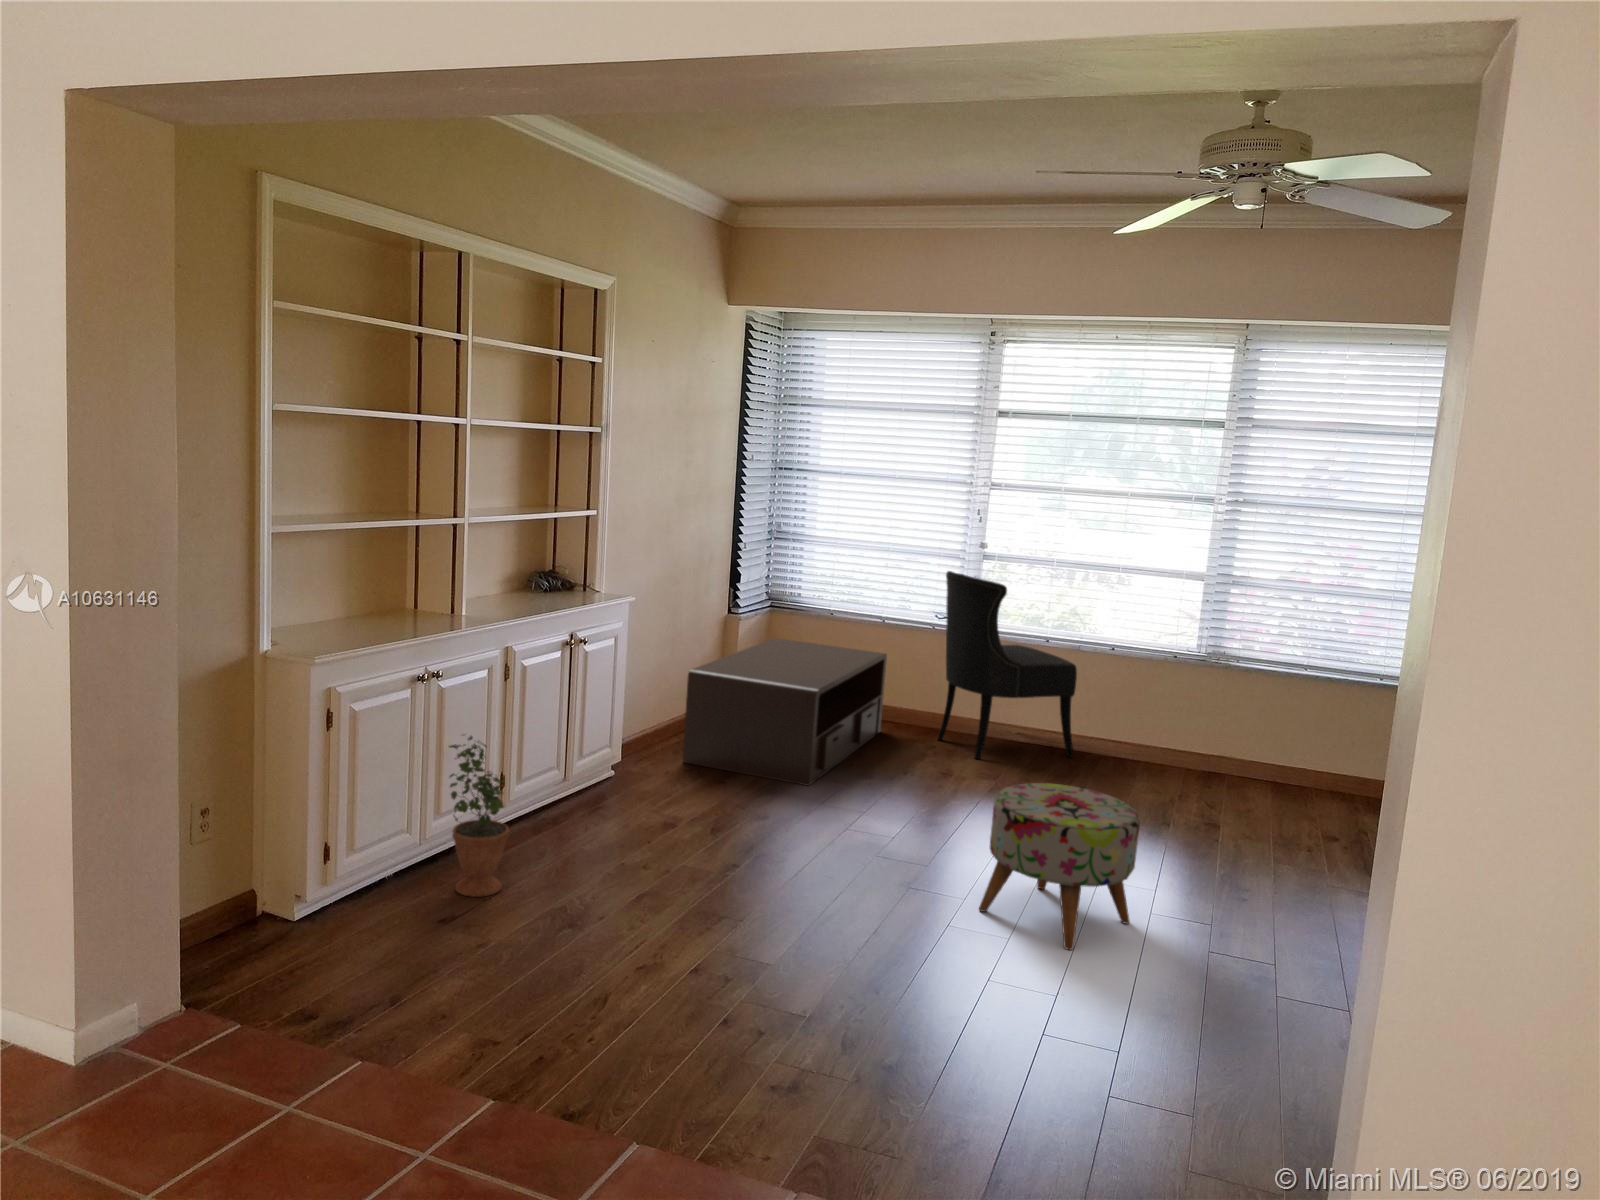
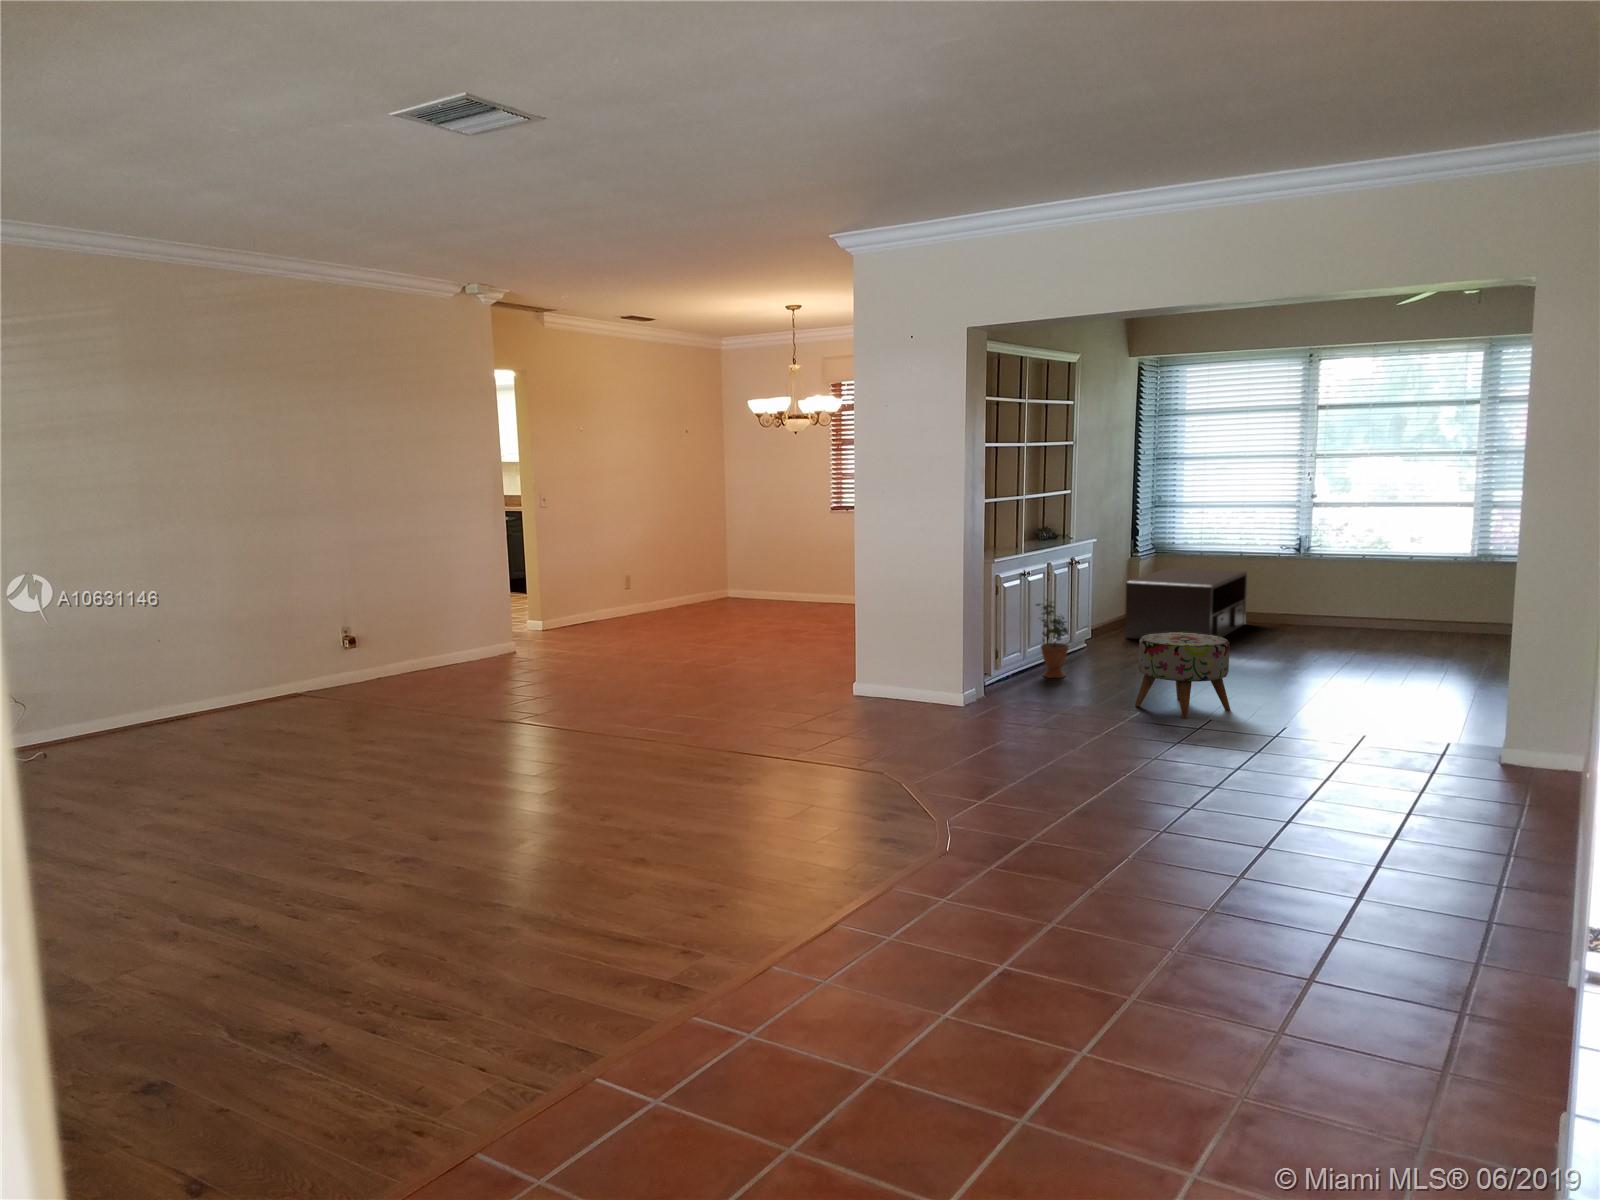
dining chair: present [938,571,1077,759] -> none [1286,514,1386,633]
ottoman: present [979,783,1140,950] -> present [1135,632,1230,718]

